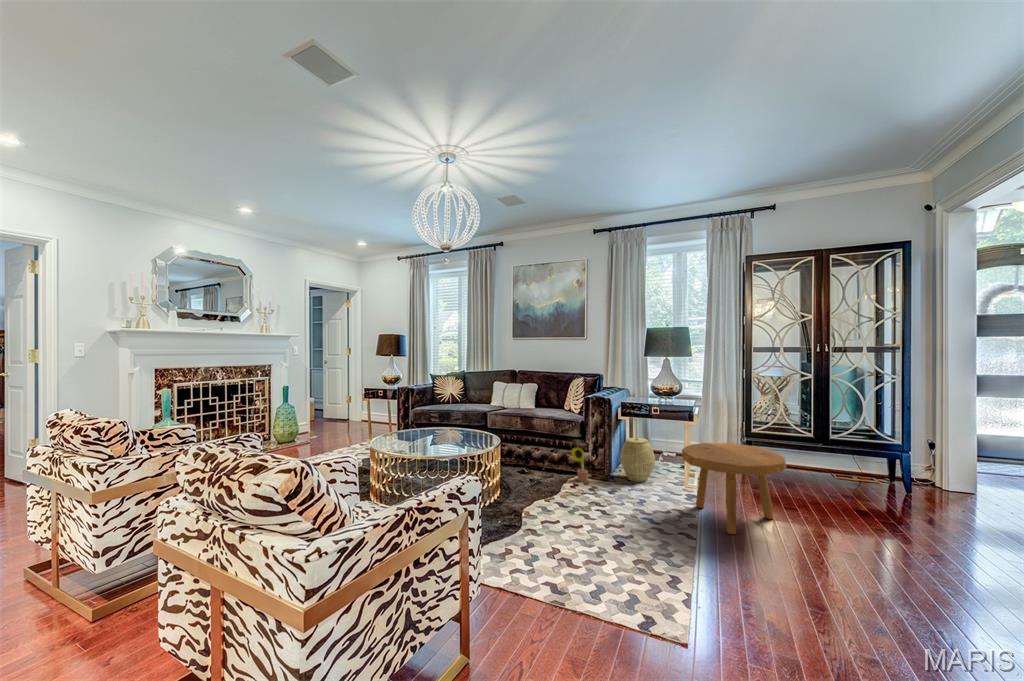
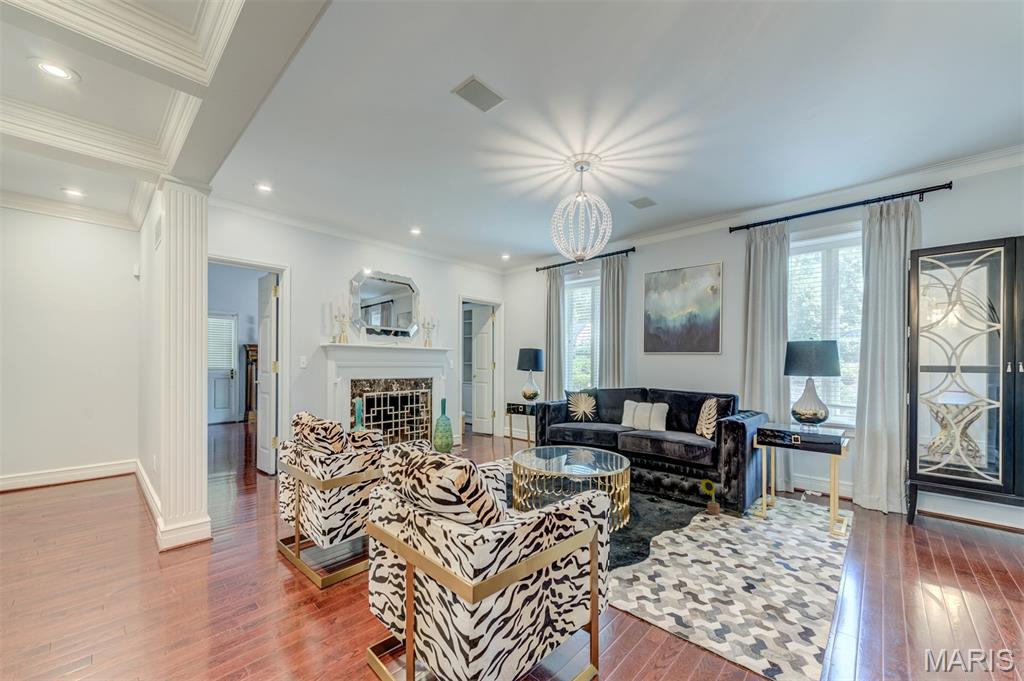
woven basket: present [620,438,655,482] -> none [756,475,798,523]
footstool: present [682,443,786,534] -> none [827,491,965,598]

